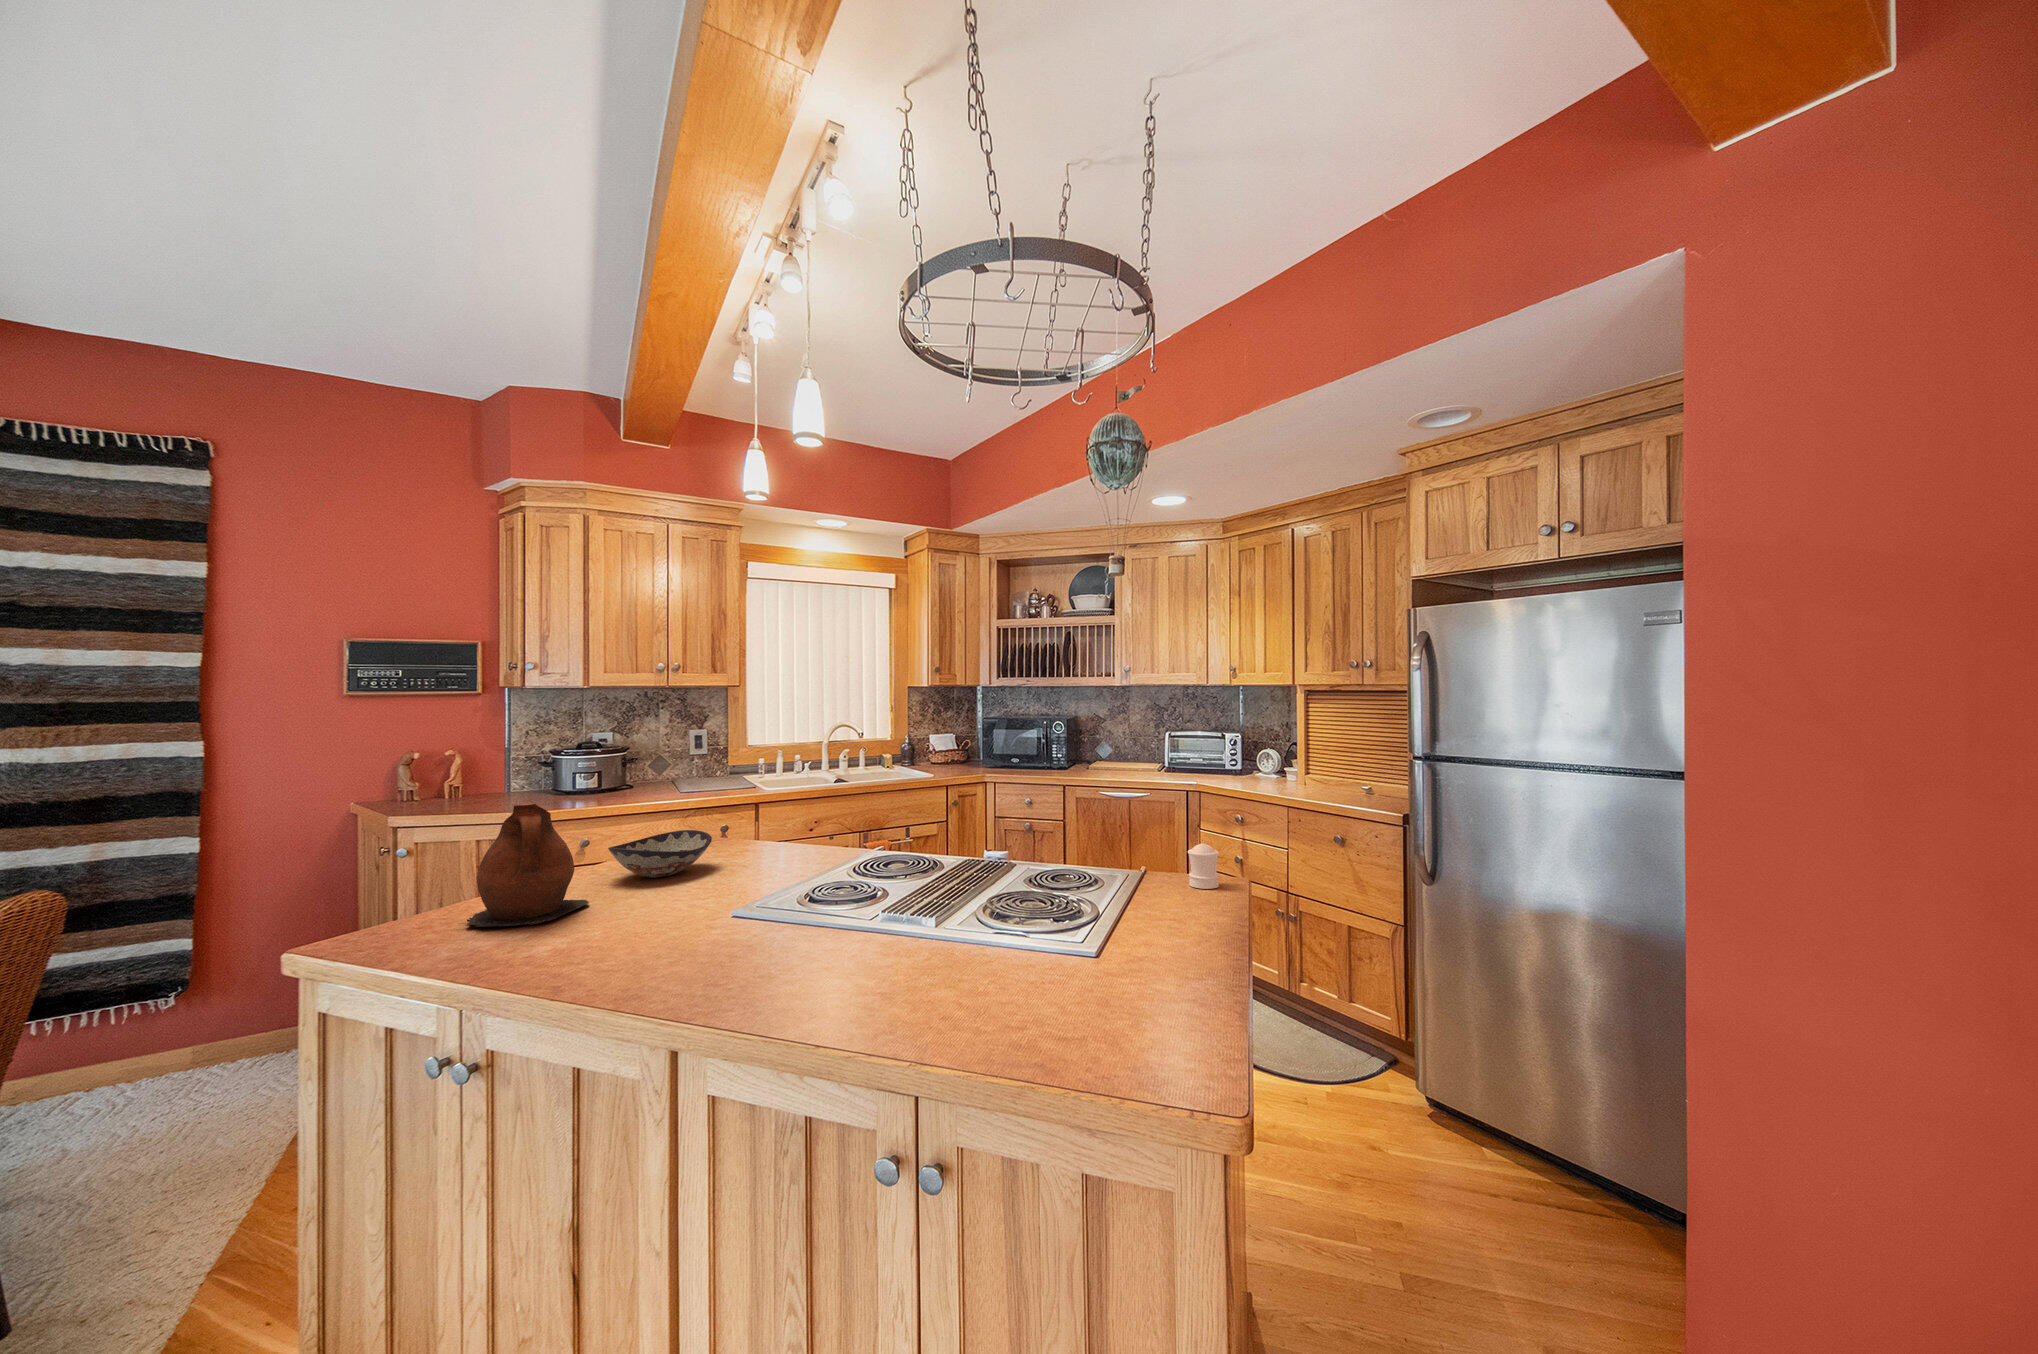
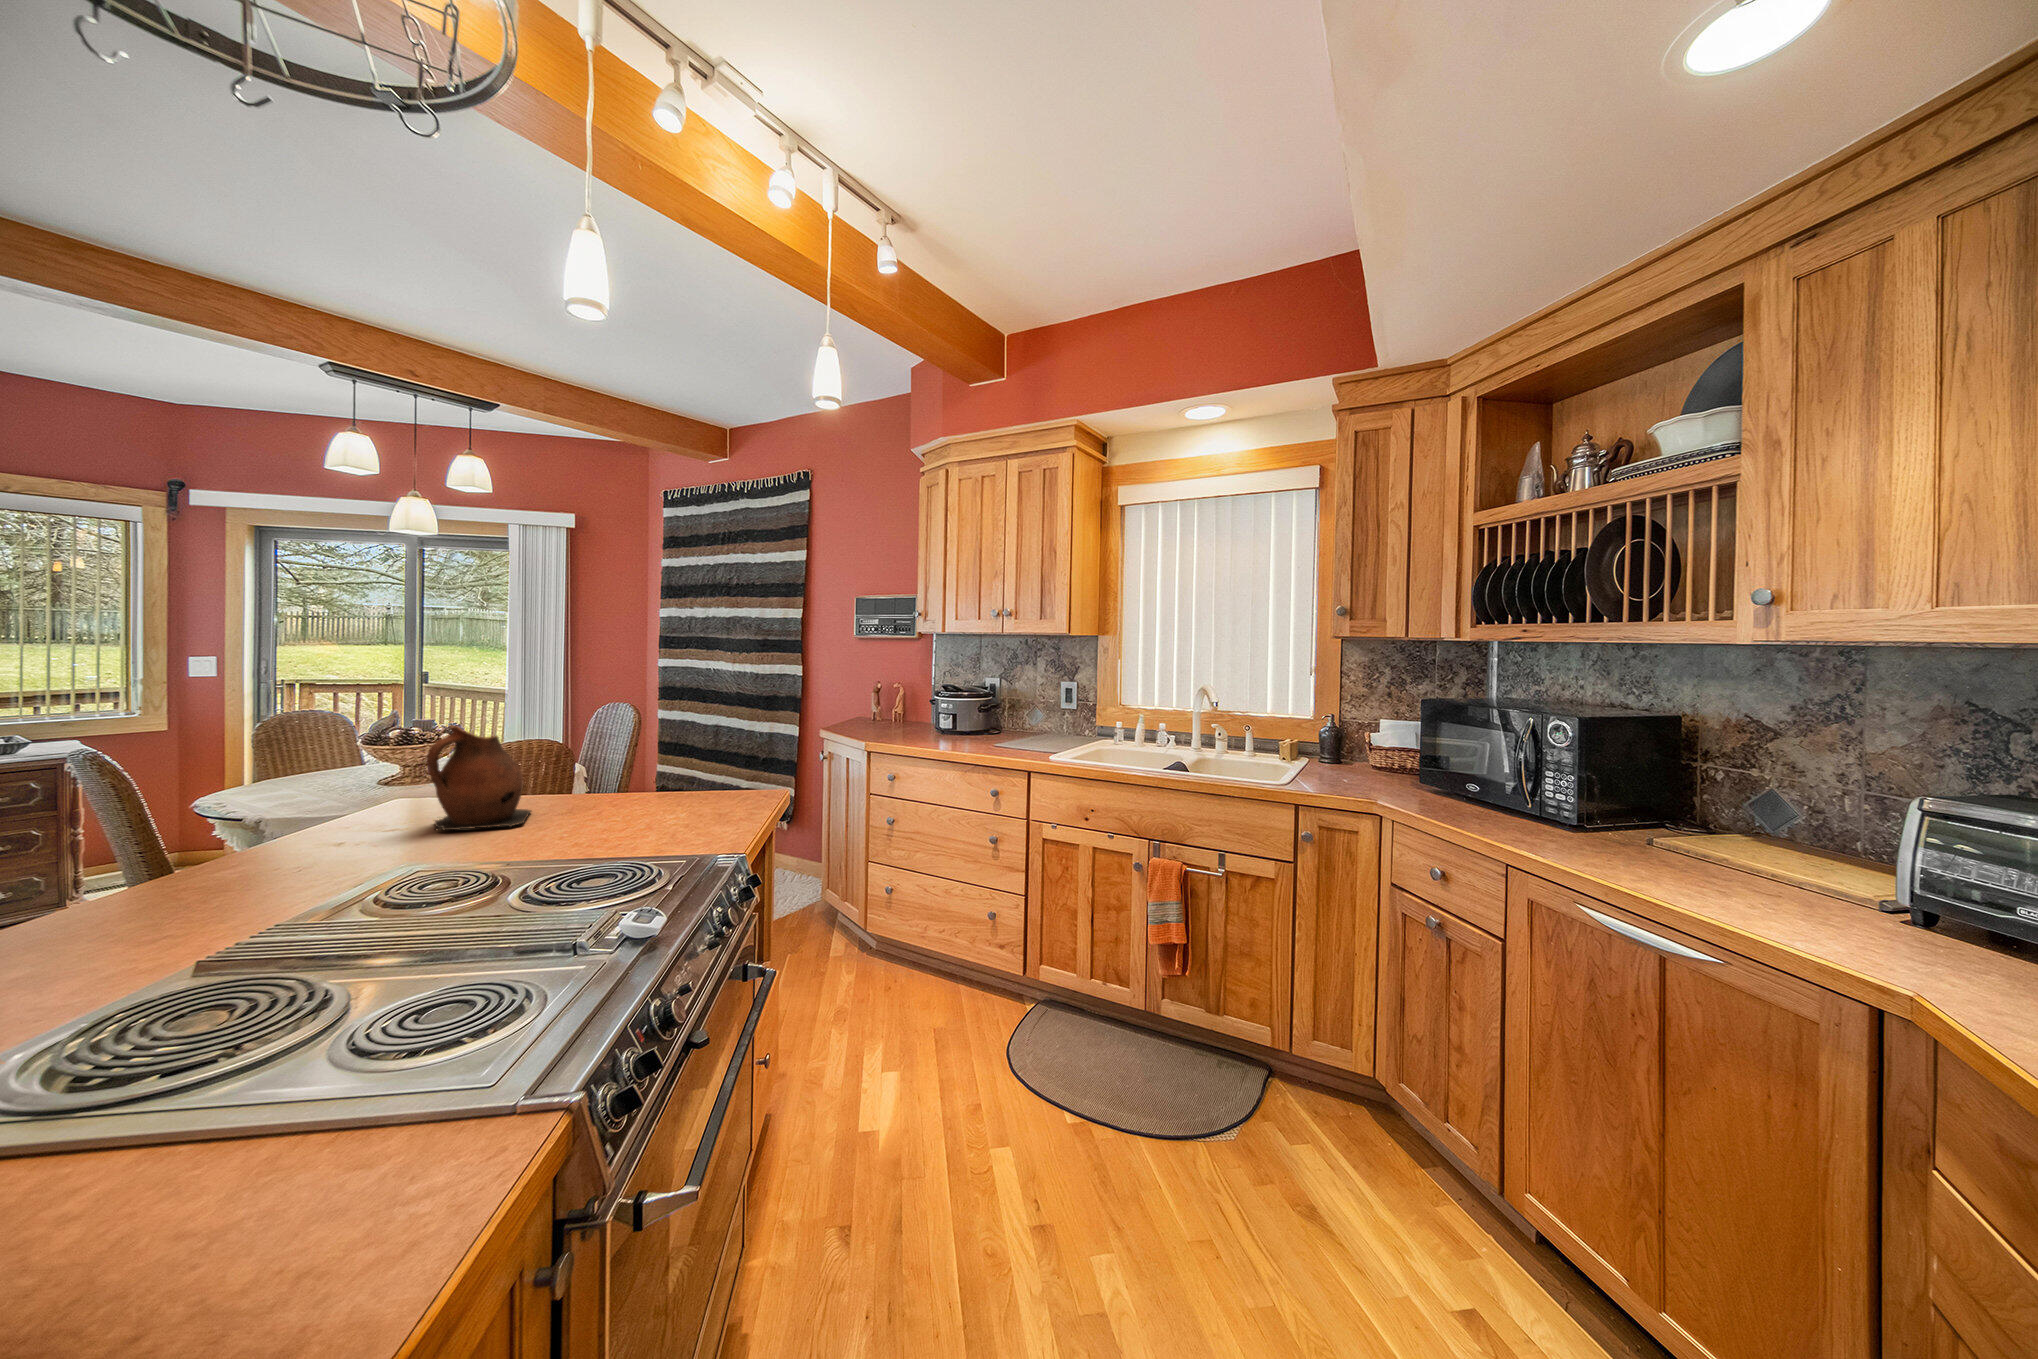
decorative bowl: present [608,830,712,878] -> none [591,780,709,822]
salt shaker: present [1188,843,1219,889] -> none [285,1111,418,1287]

